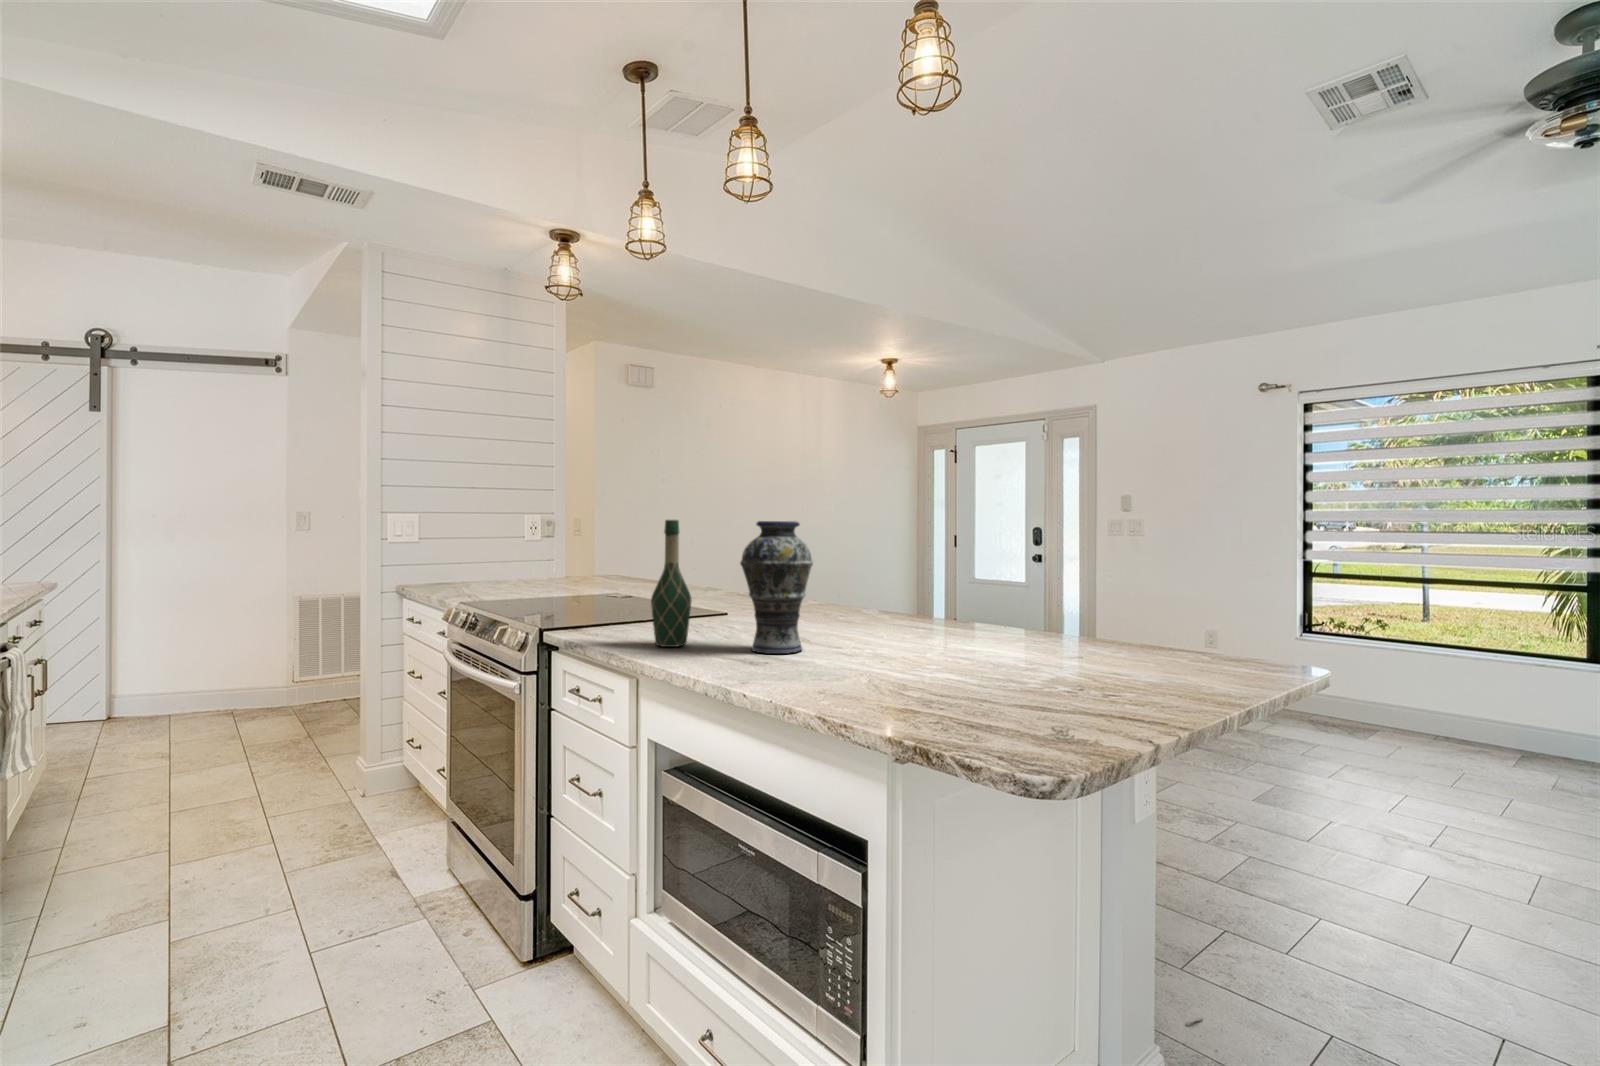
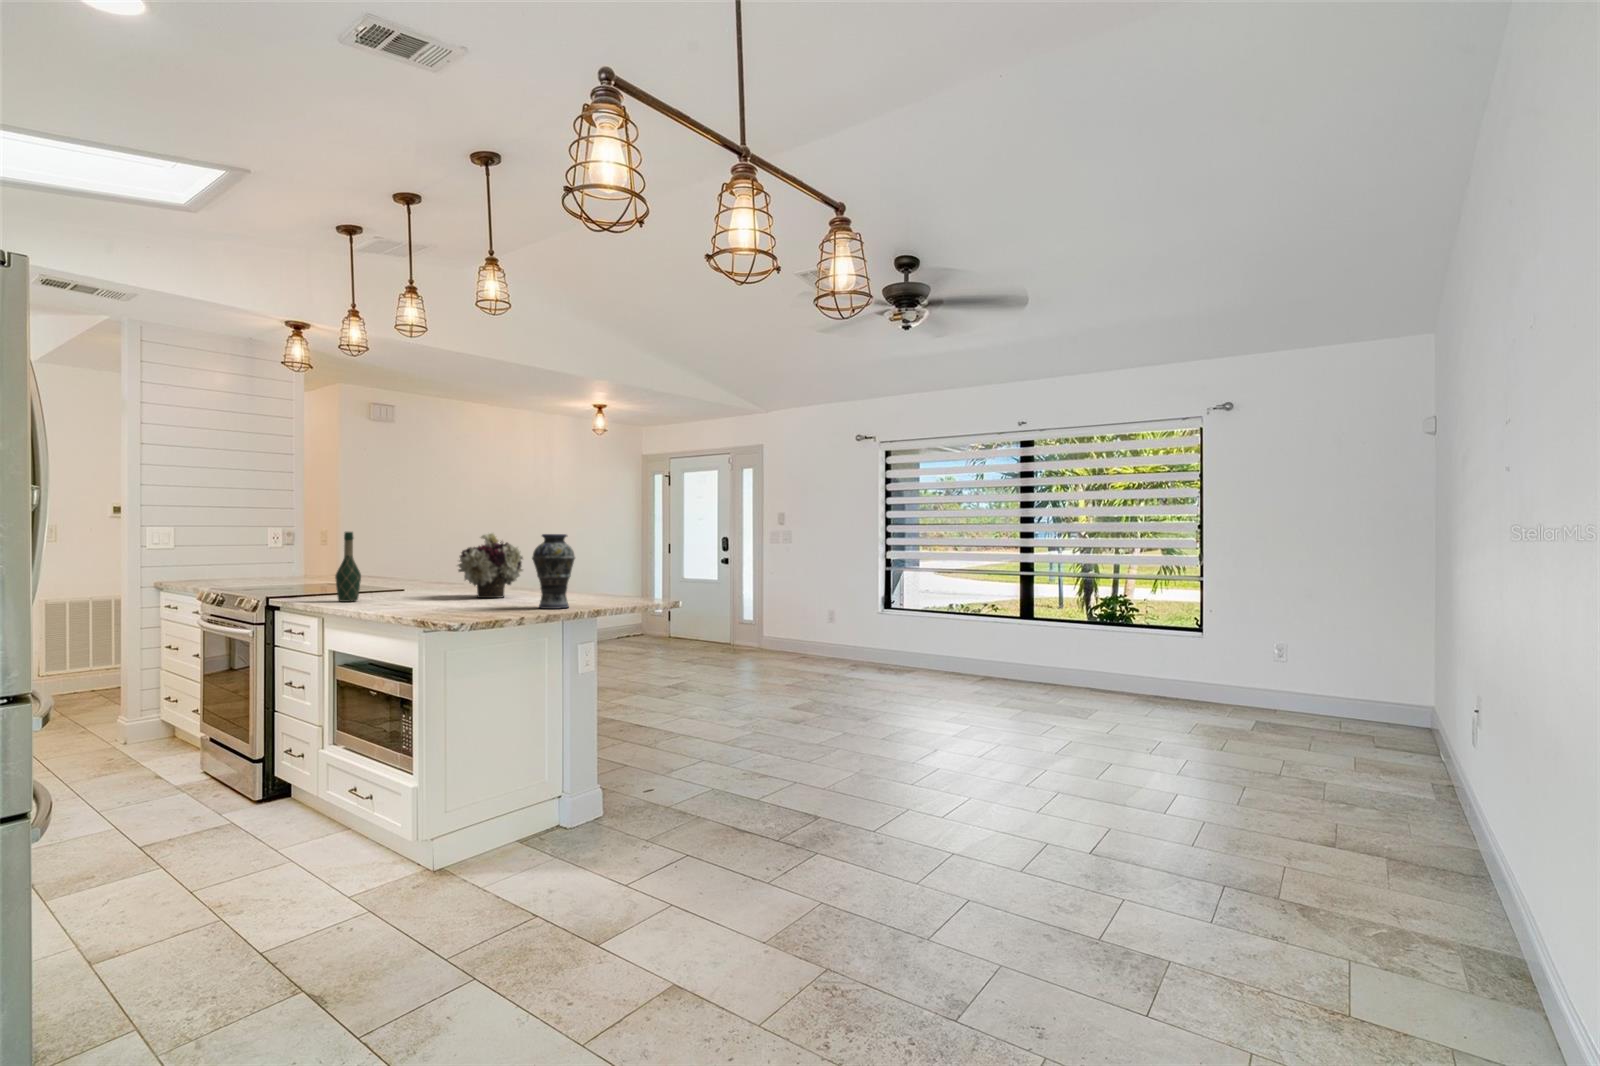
vase: present [740,521,813,654] -> present [532,534,575,609]
flower arrangement: none [842,521,947,641] -> present [458,533,523,598]

